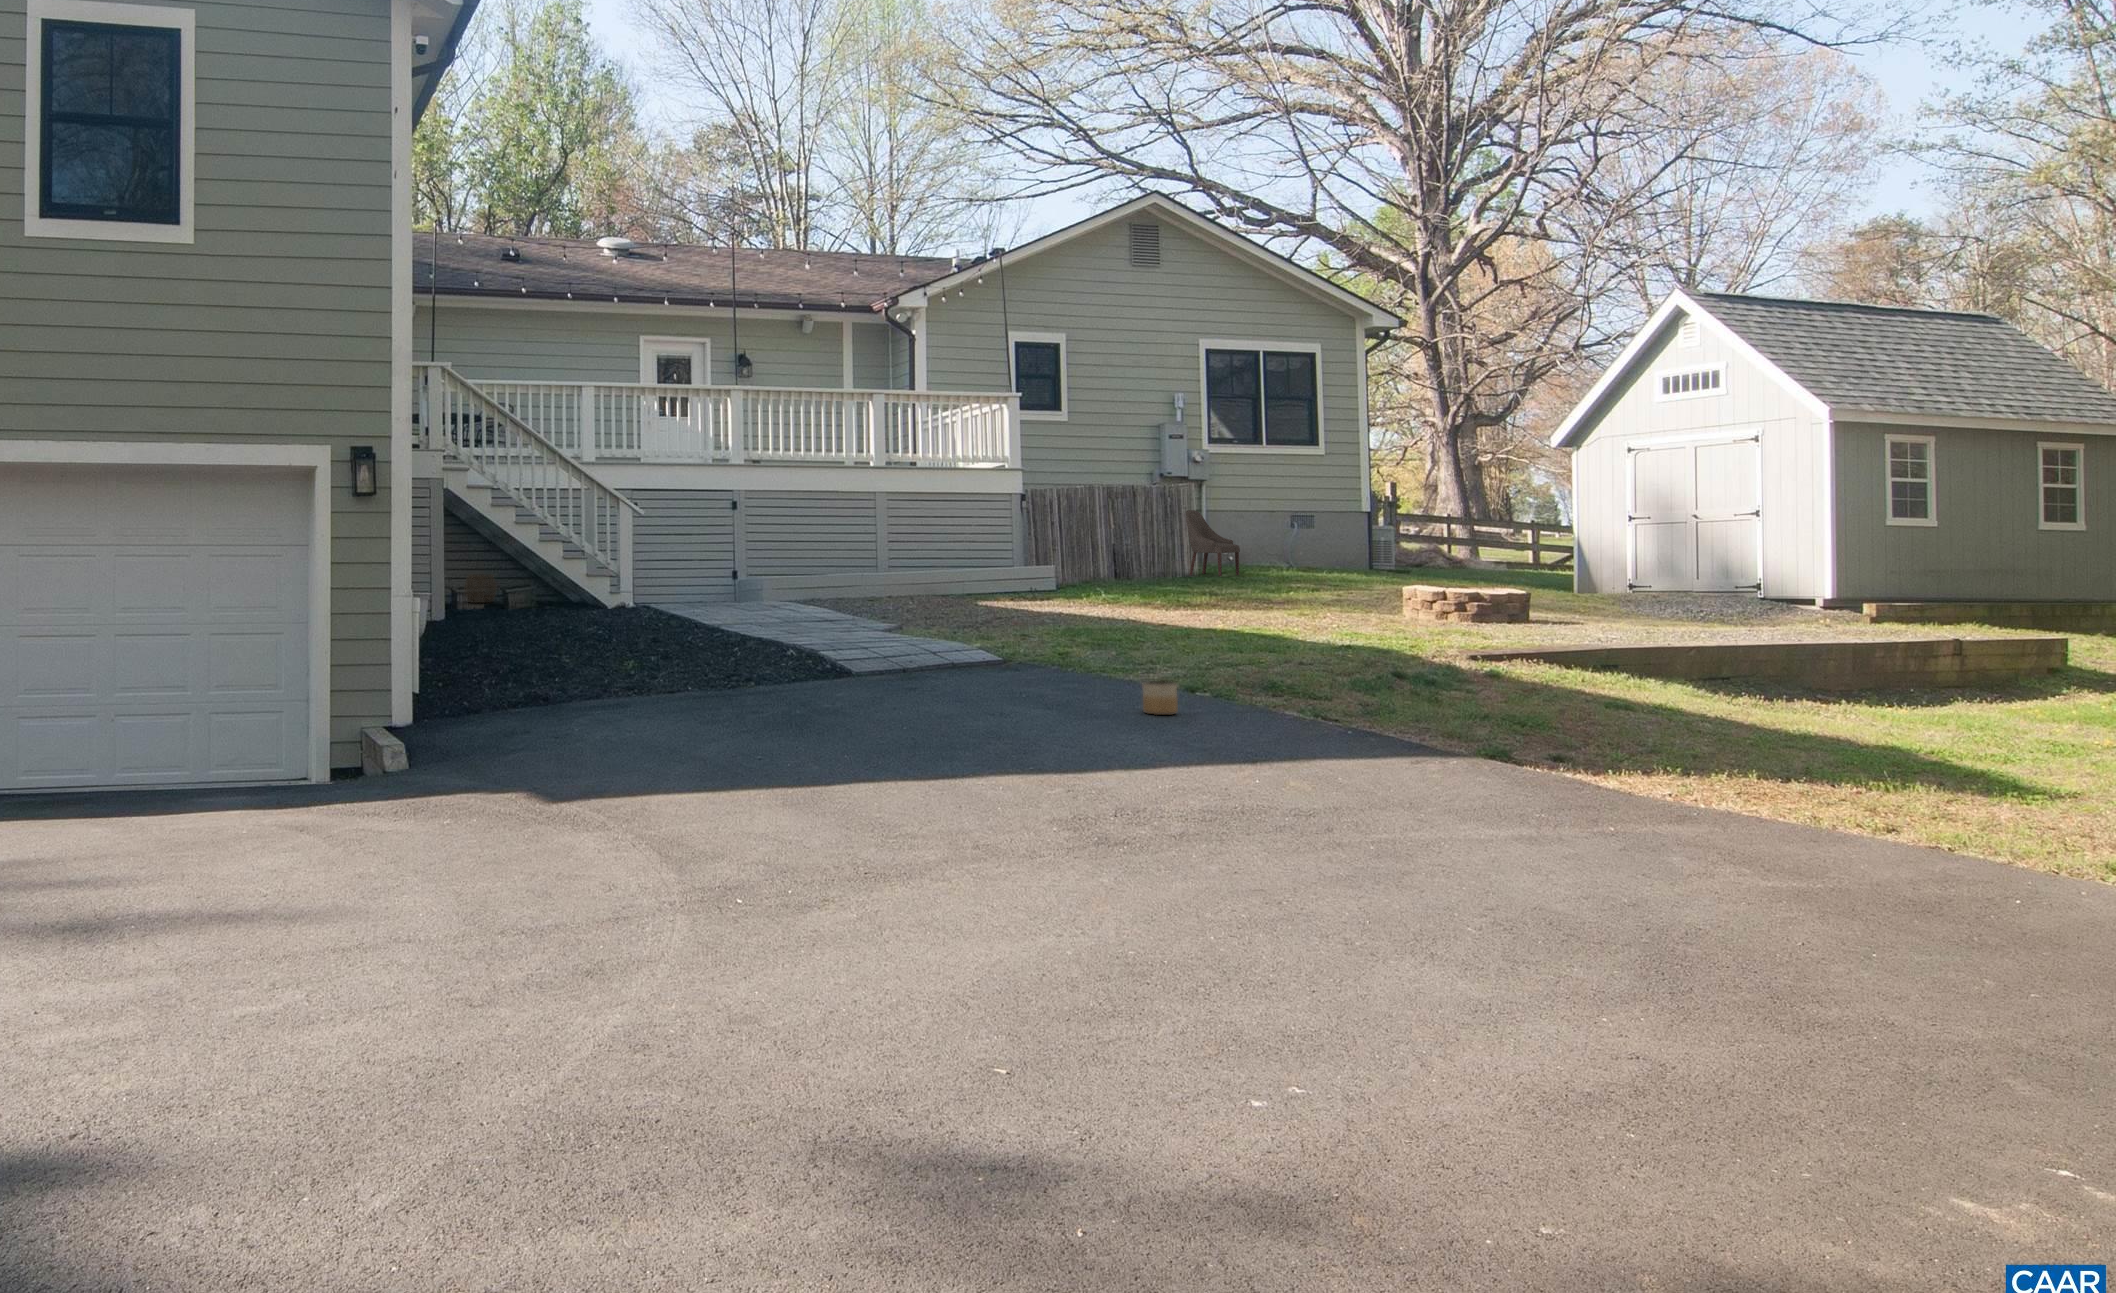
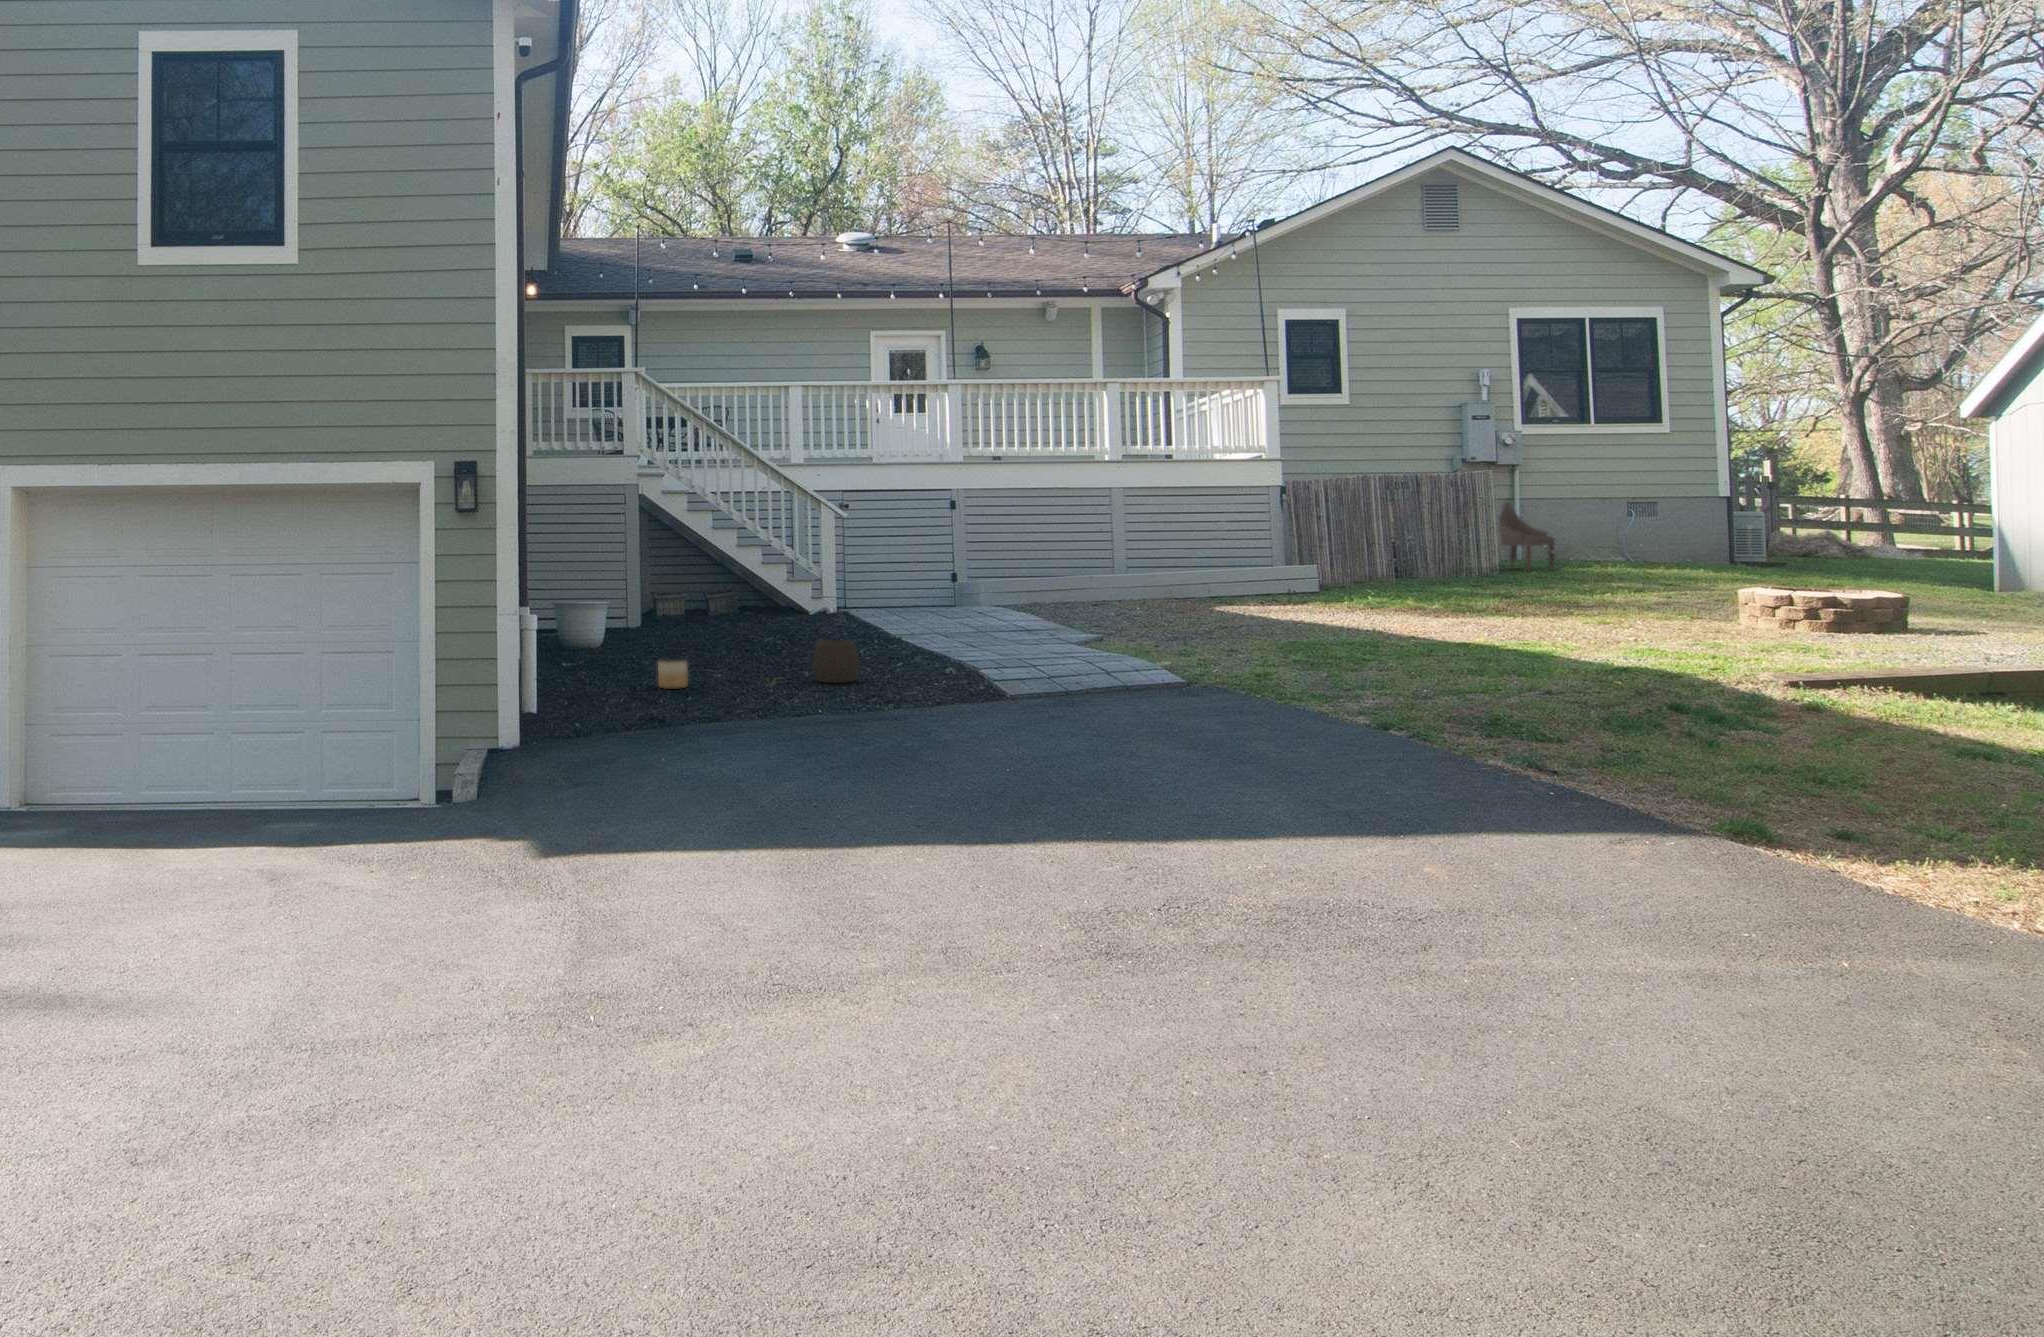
woven basket: present [464,574,496,603] -> present [813,640,859,683]
planter: present [1143,681,1178,715] -> present [658,659,688,689]

